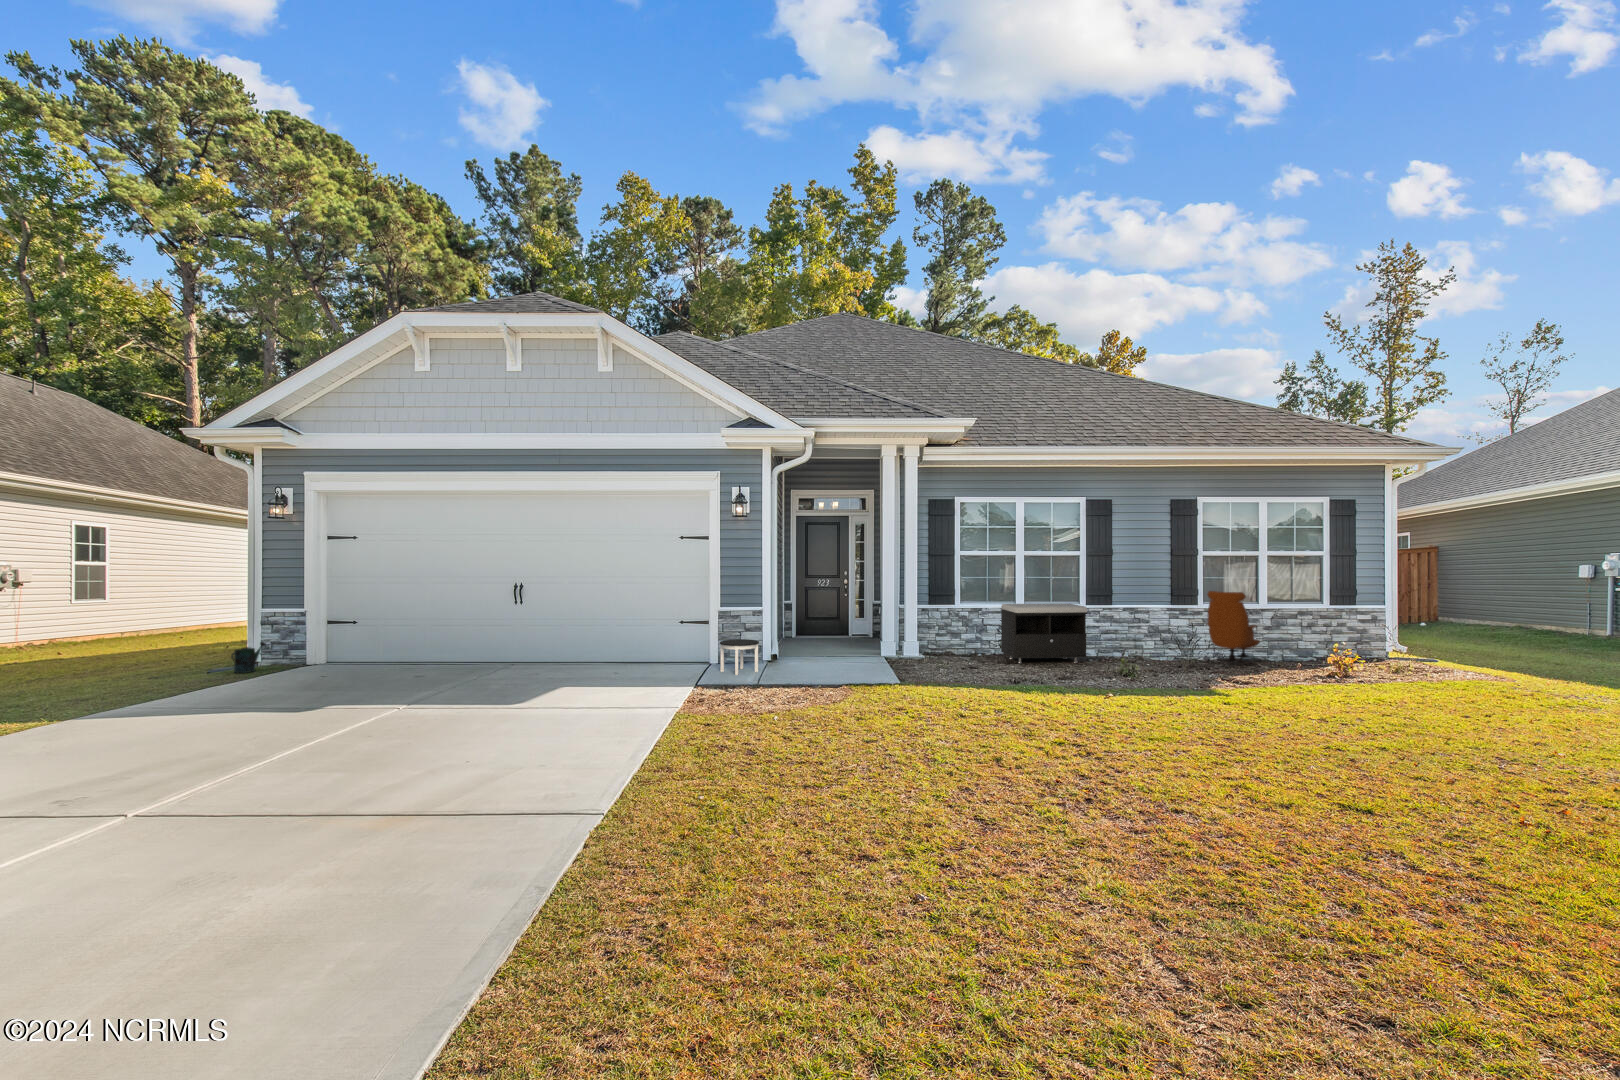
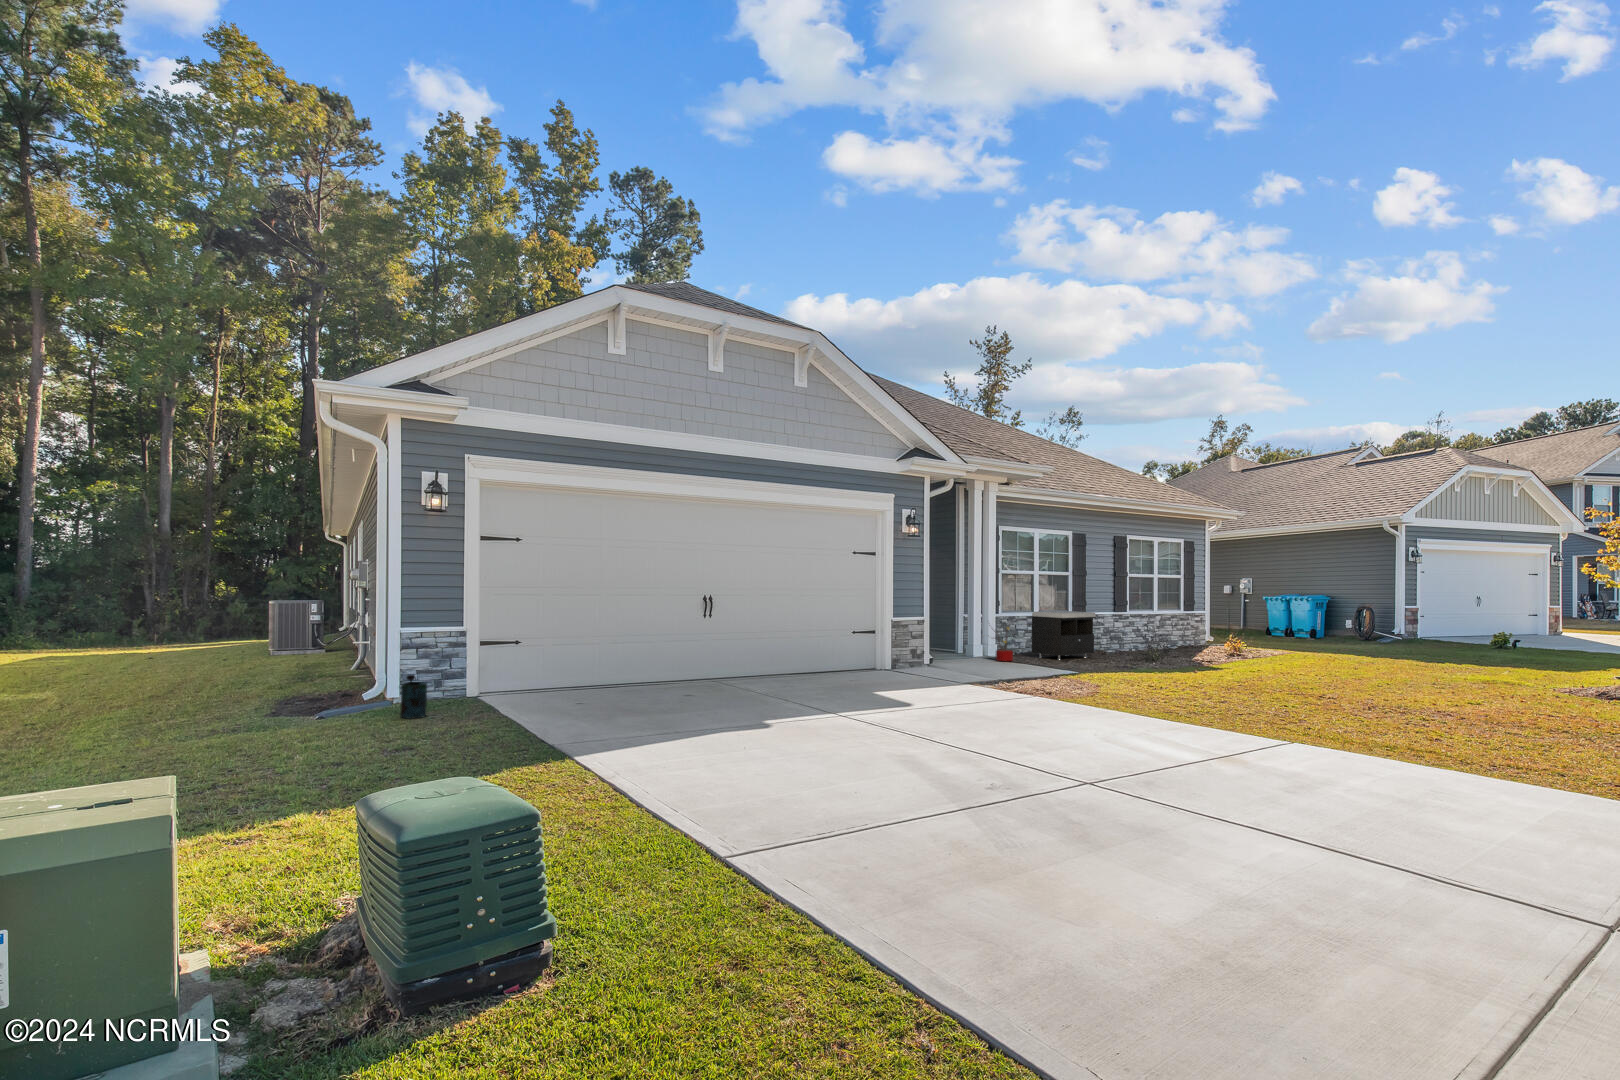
lounge chair: present [1206,591,1260,666] -> none [1141,599,1183,655]
decorative plant: none [913,612,968,660] -> present [994,627,1013,661]
round table: present [720,639,759,675] -> none [906,647,944,679]

